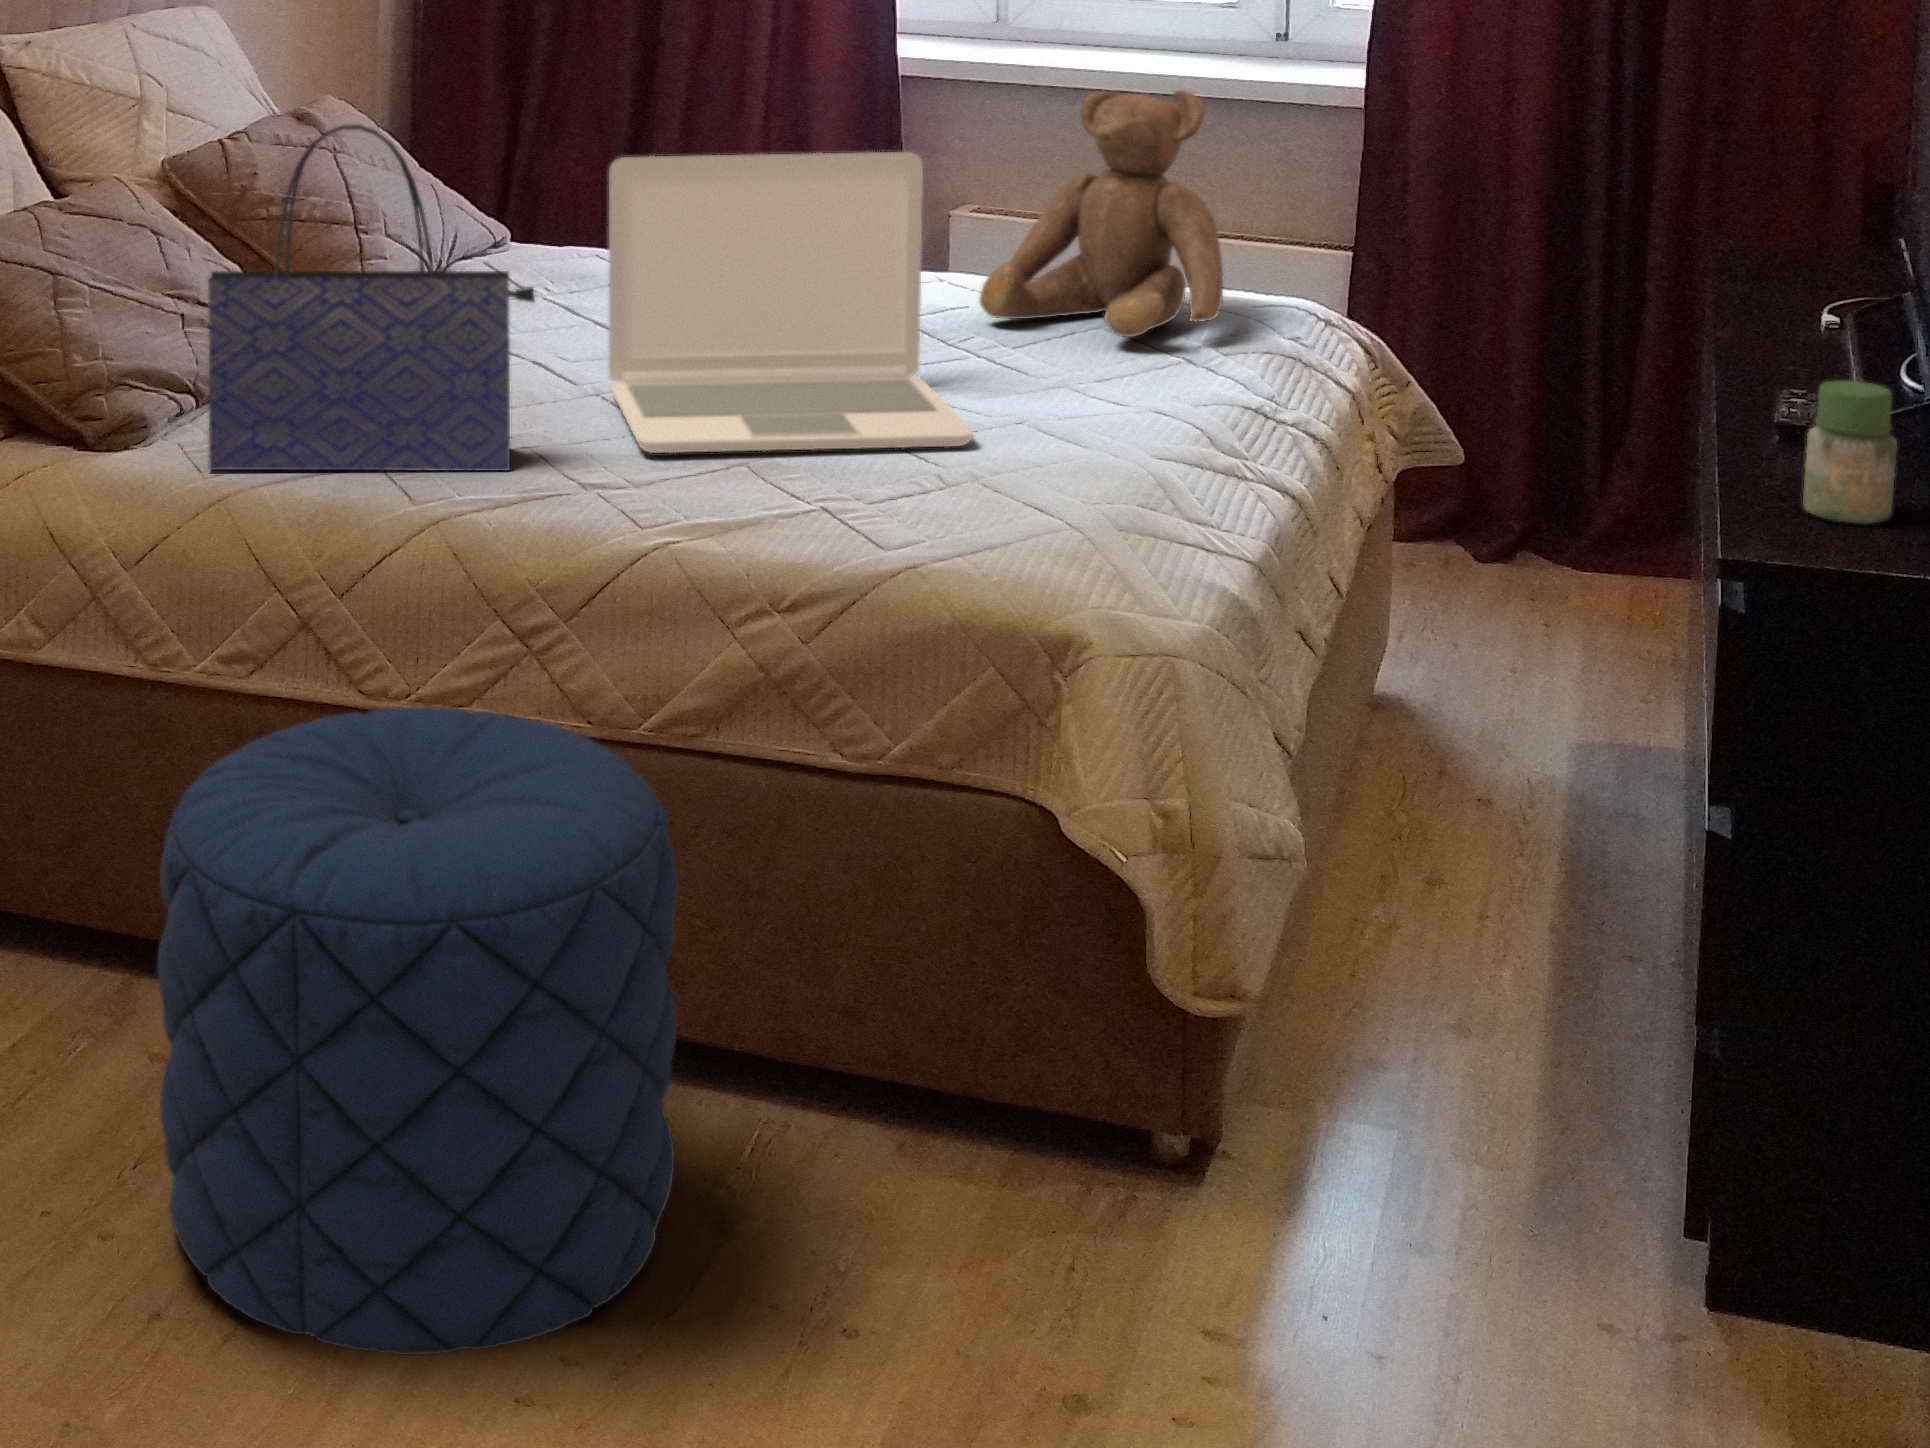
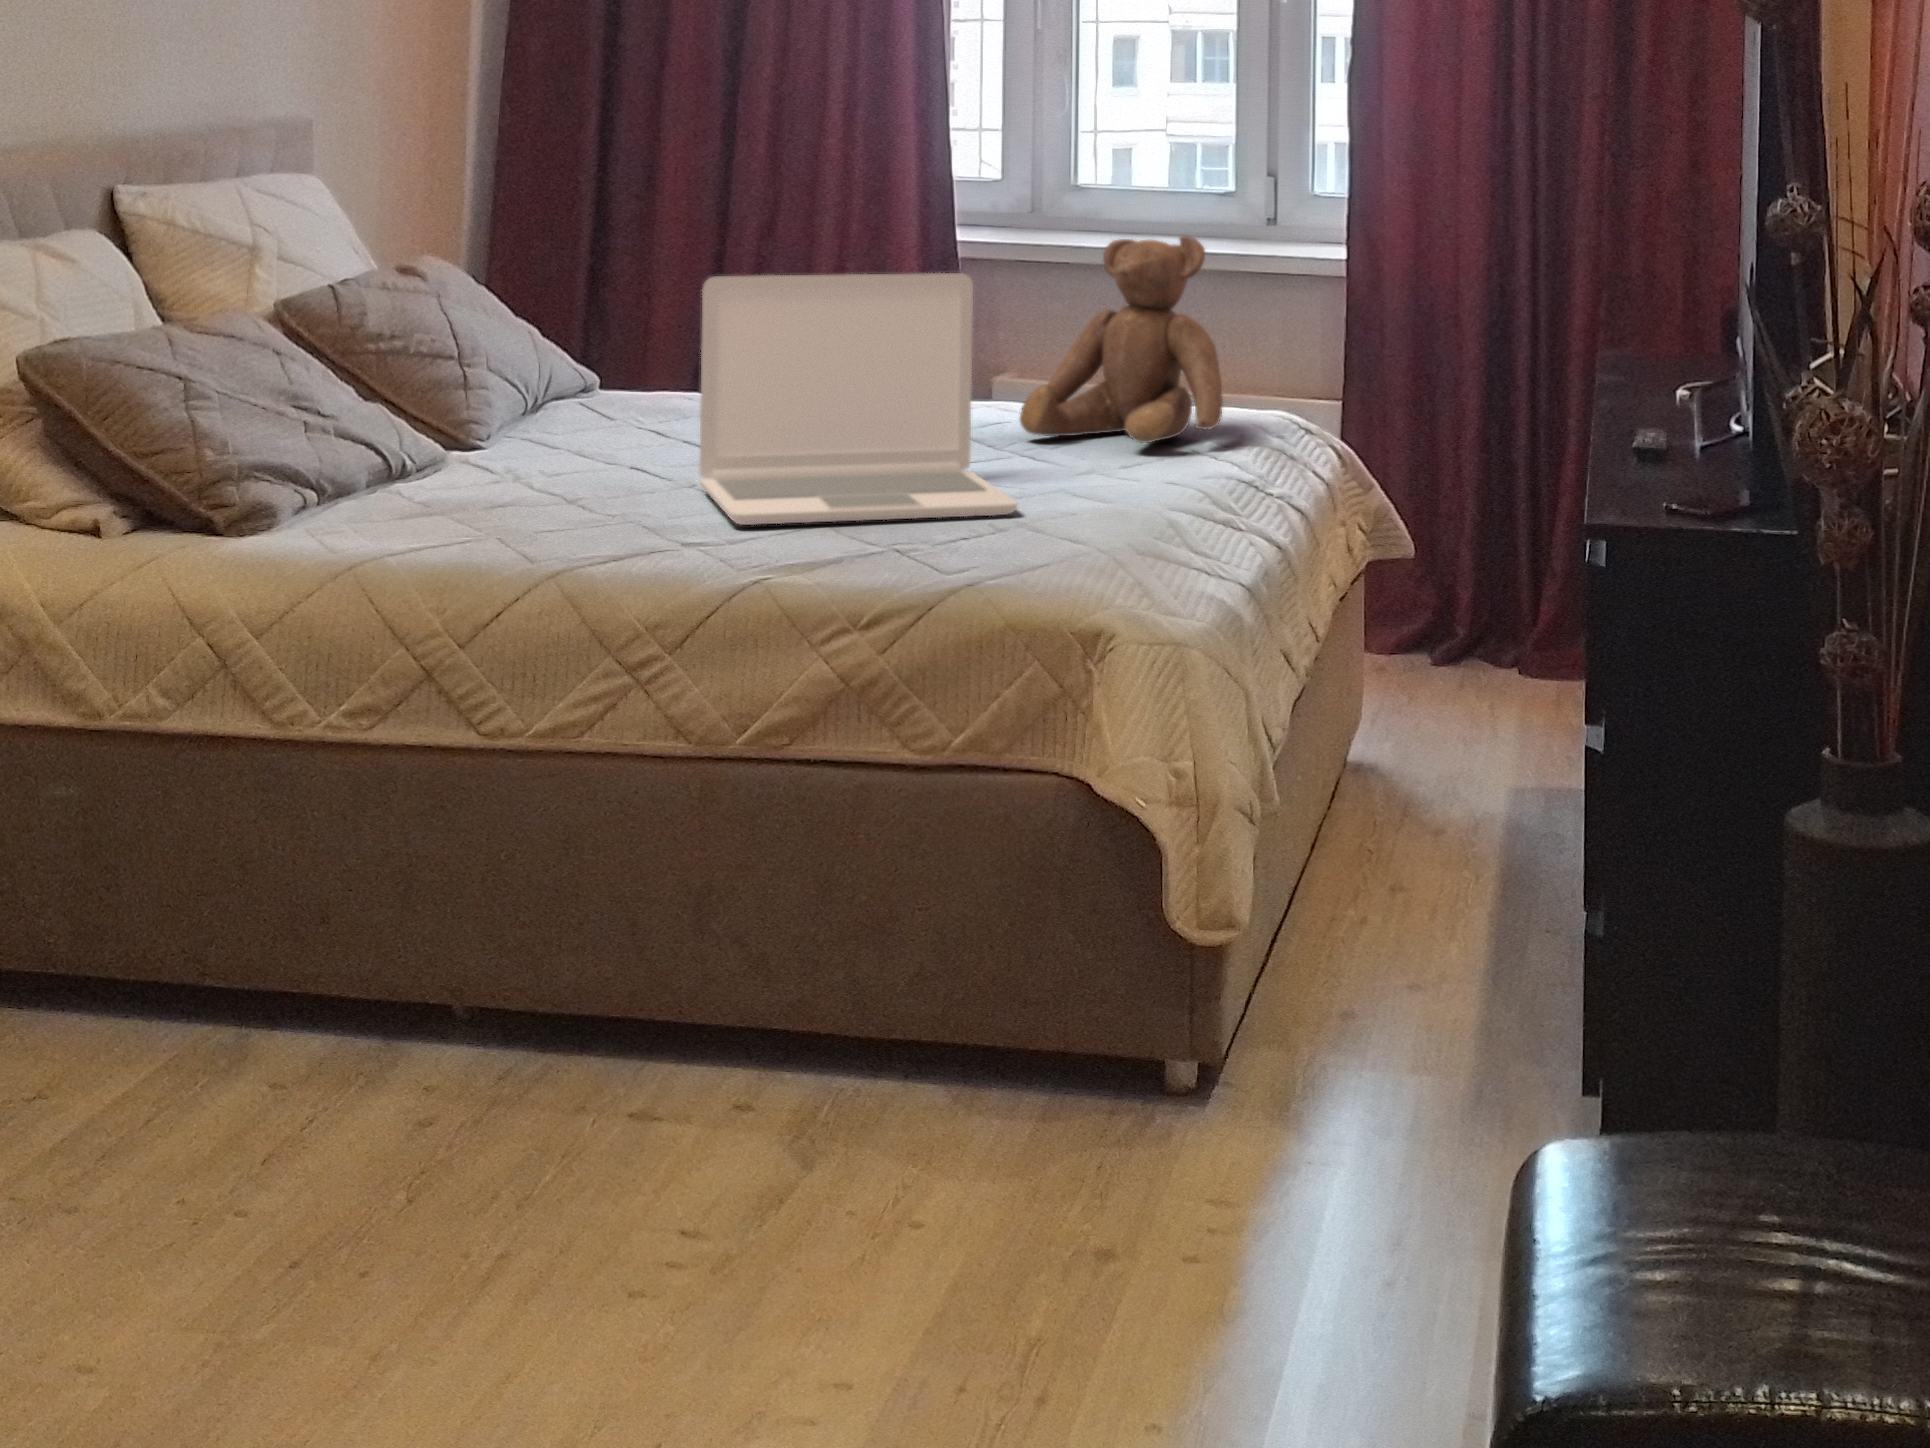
tote bag: present [208,124,535,471] -> none [339,232,642,546]
jar: present [1803,381,1897,524] -> none [1650,399,1712,506]
pouf: present [158,707,678,1355] -> none [309,722,776,1268]

